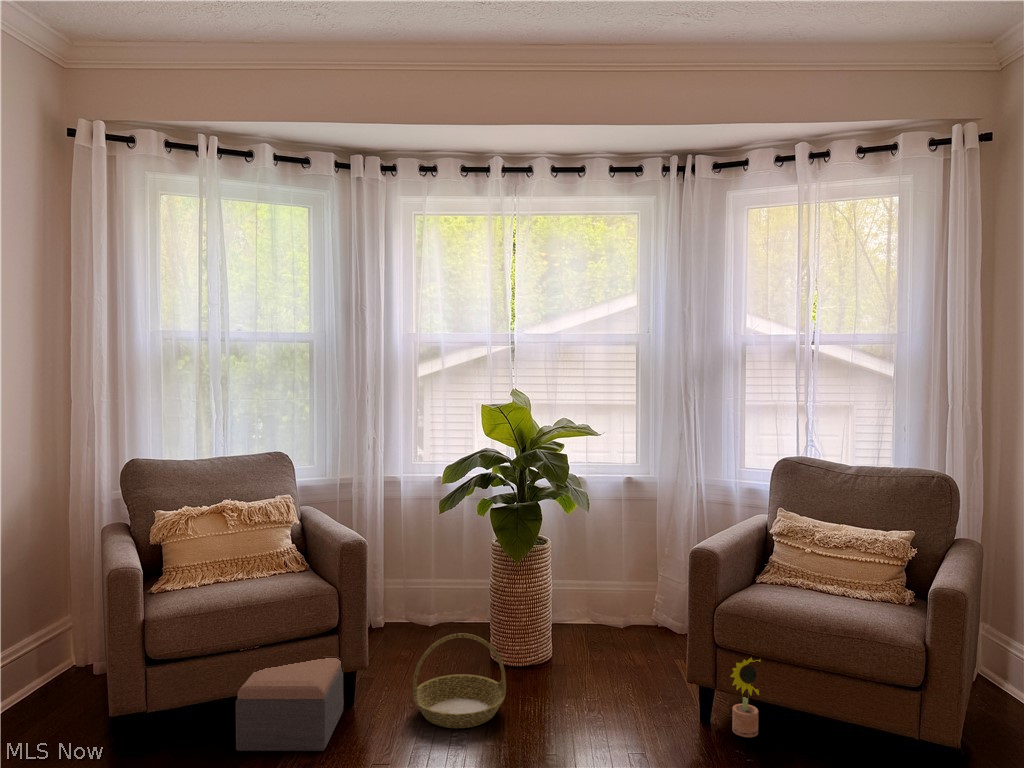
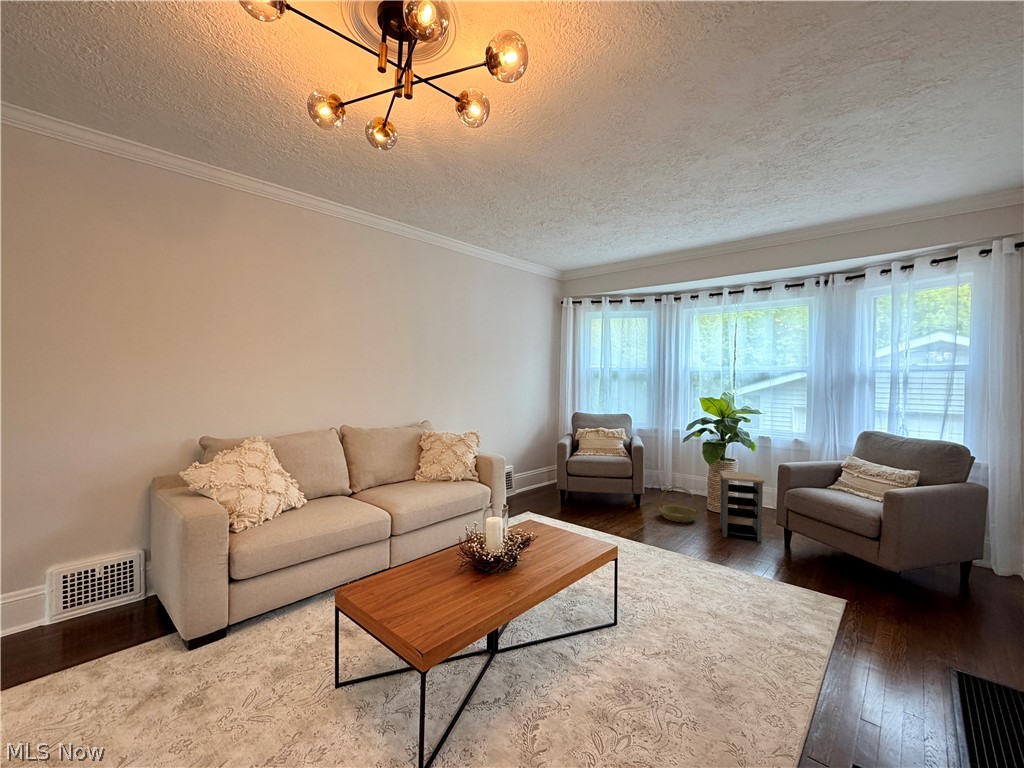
side table: none [554,571,667,745] -> present [720,471,765,542]
footstool: present [236,658,343,751] -> none [595,484,635,515]
decorative plant: present [730,658,760,737] -> none [793,515,816,554]

